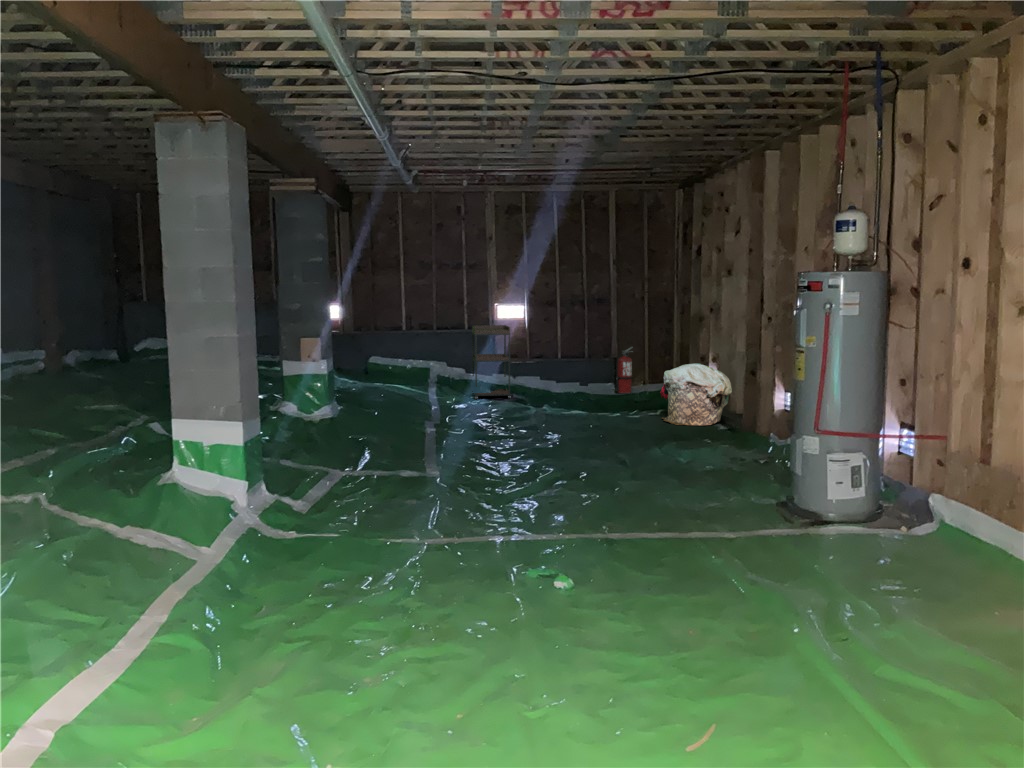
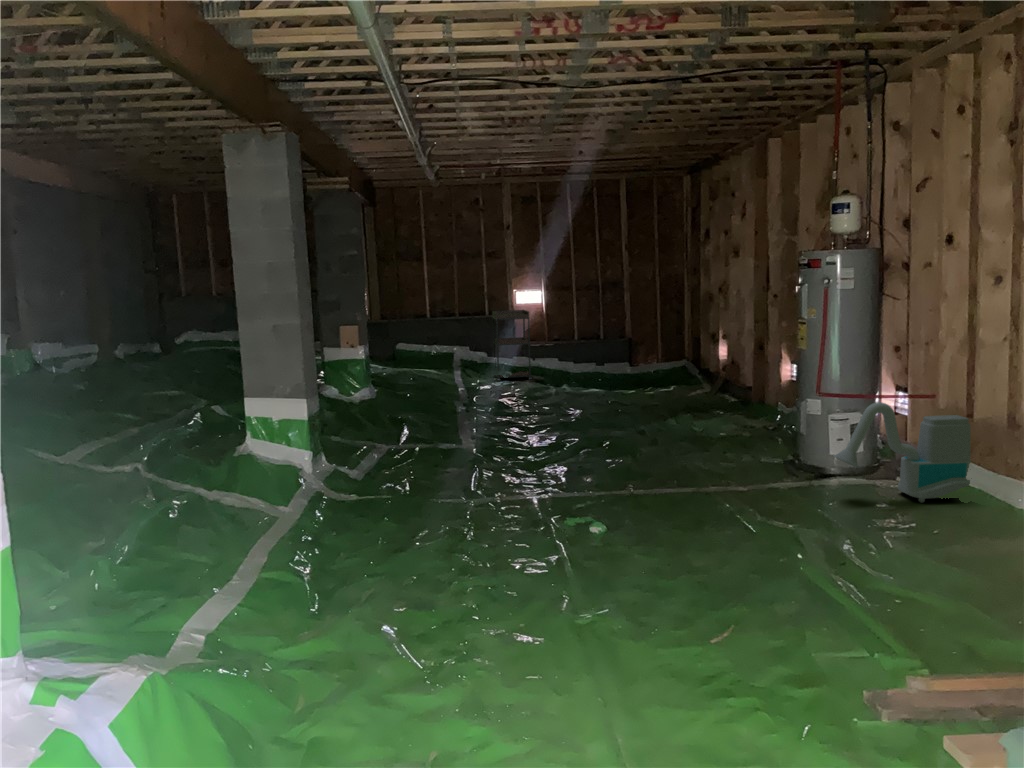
fire extinguisher: present [615,347,633,394] -> none [631,327,647,372]
laundry basket: present [660,363,732,426] -> none [675,340,742,399]
vacuum cleaner: none [832,445,991,560] -> present [833,402,971,503]

